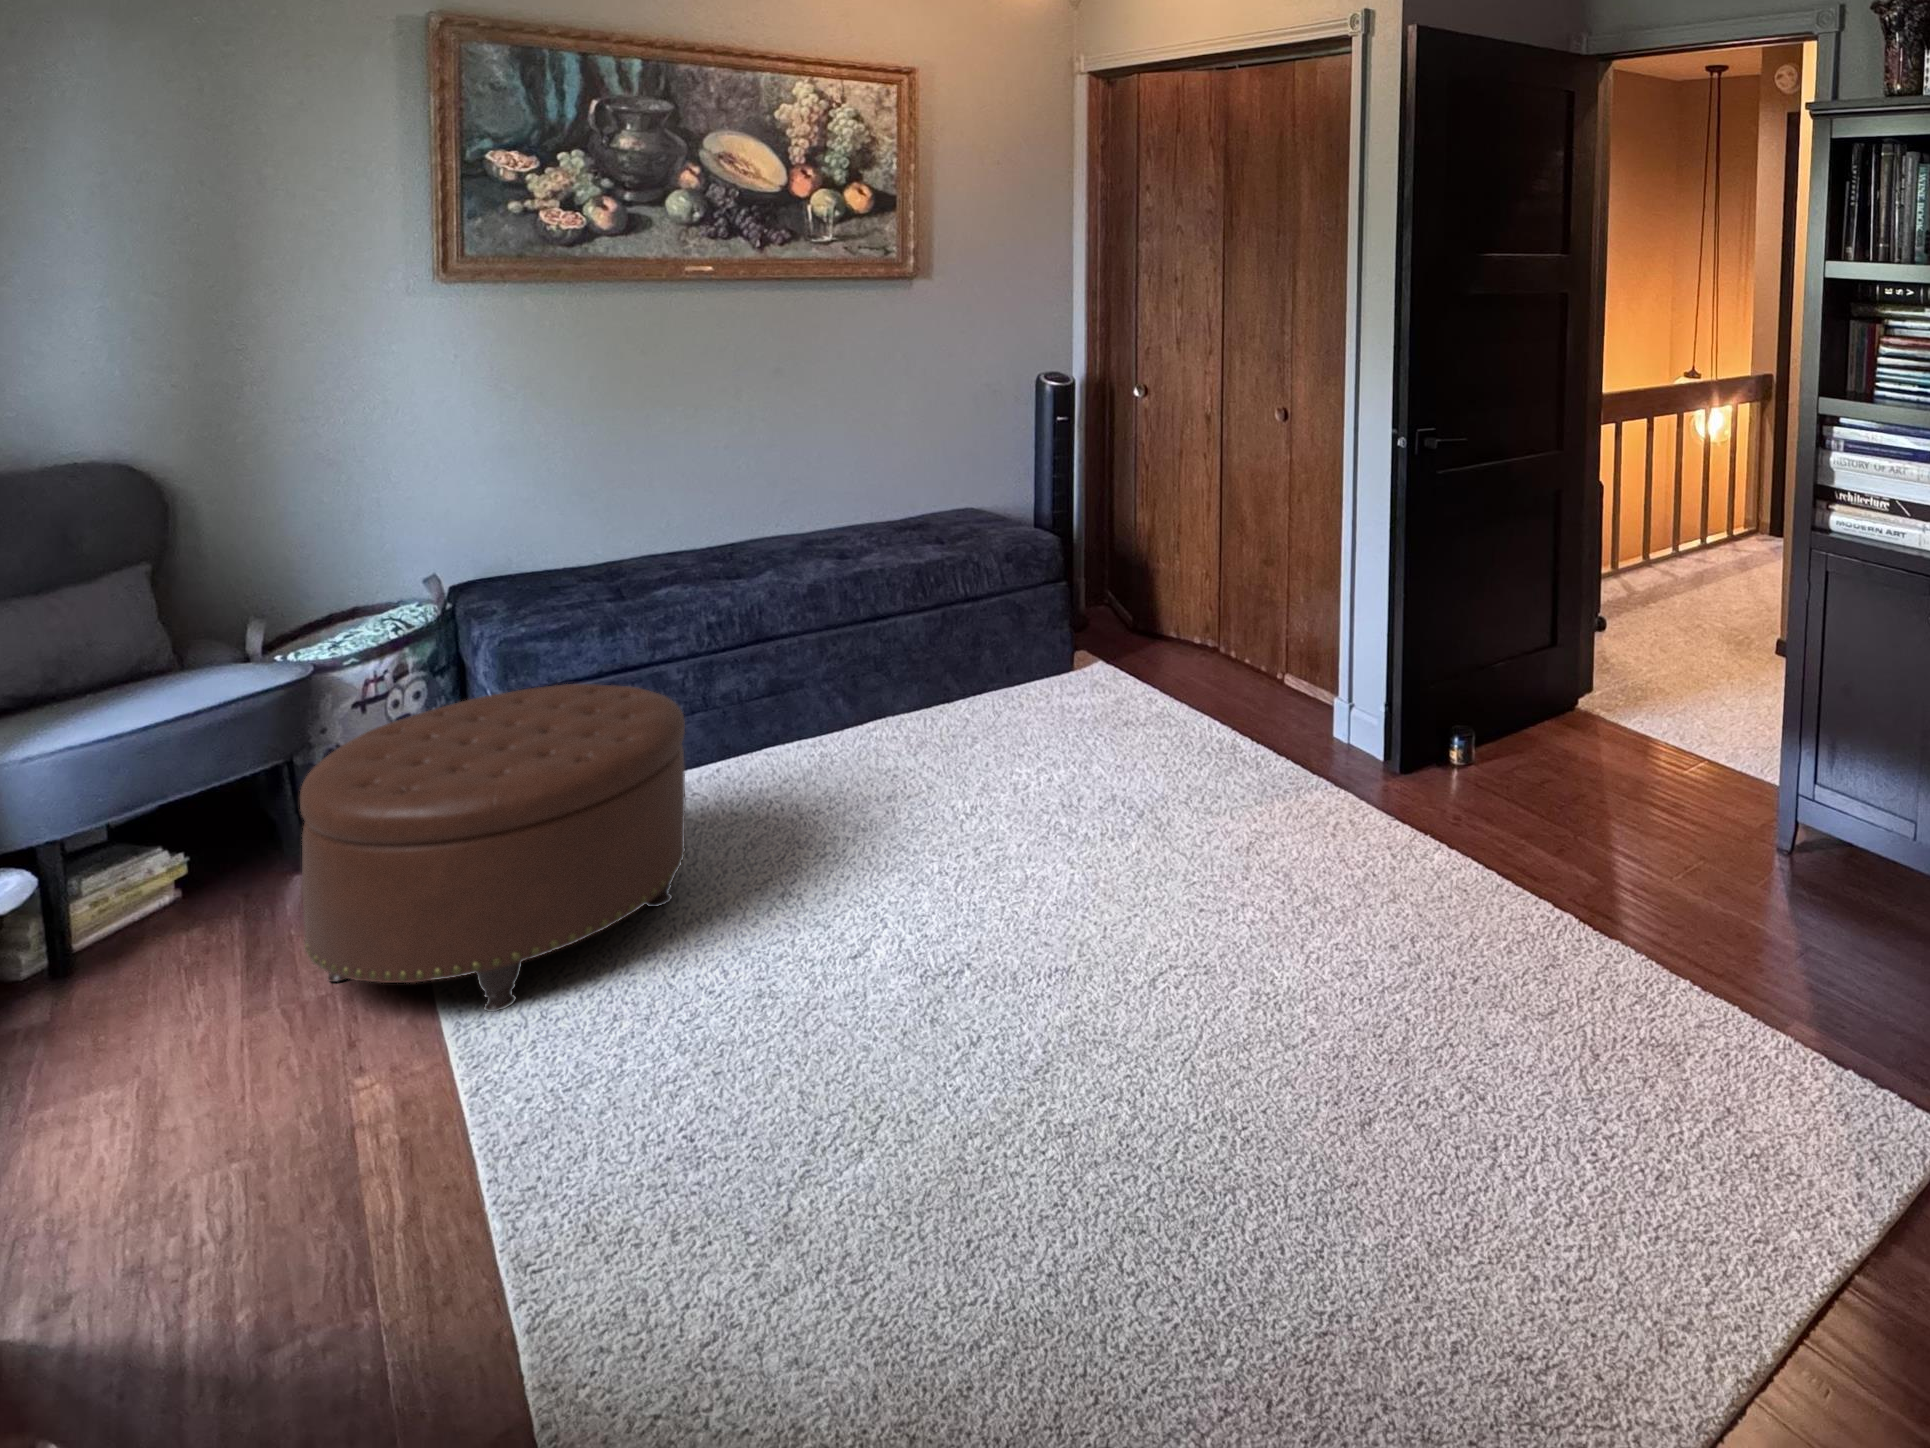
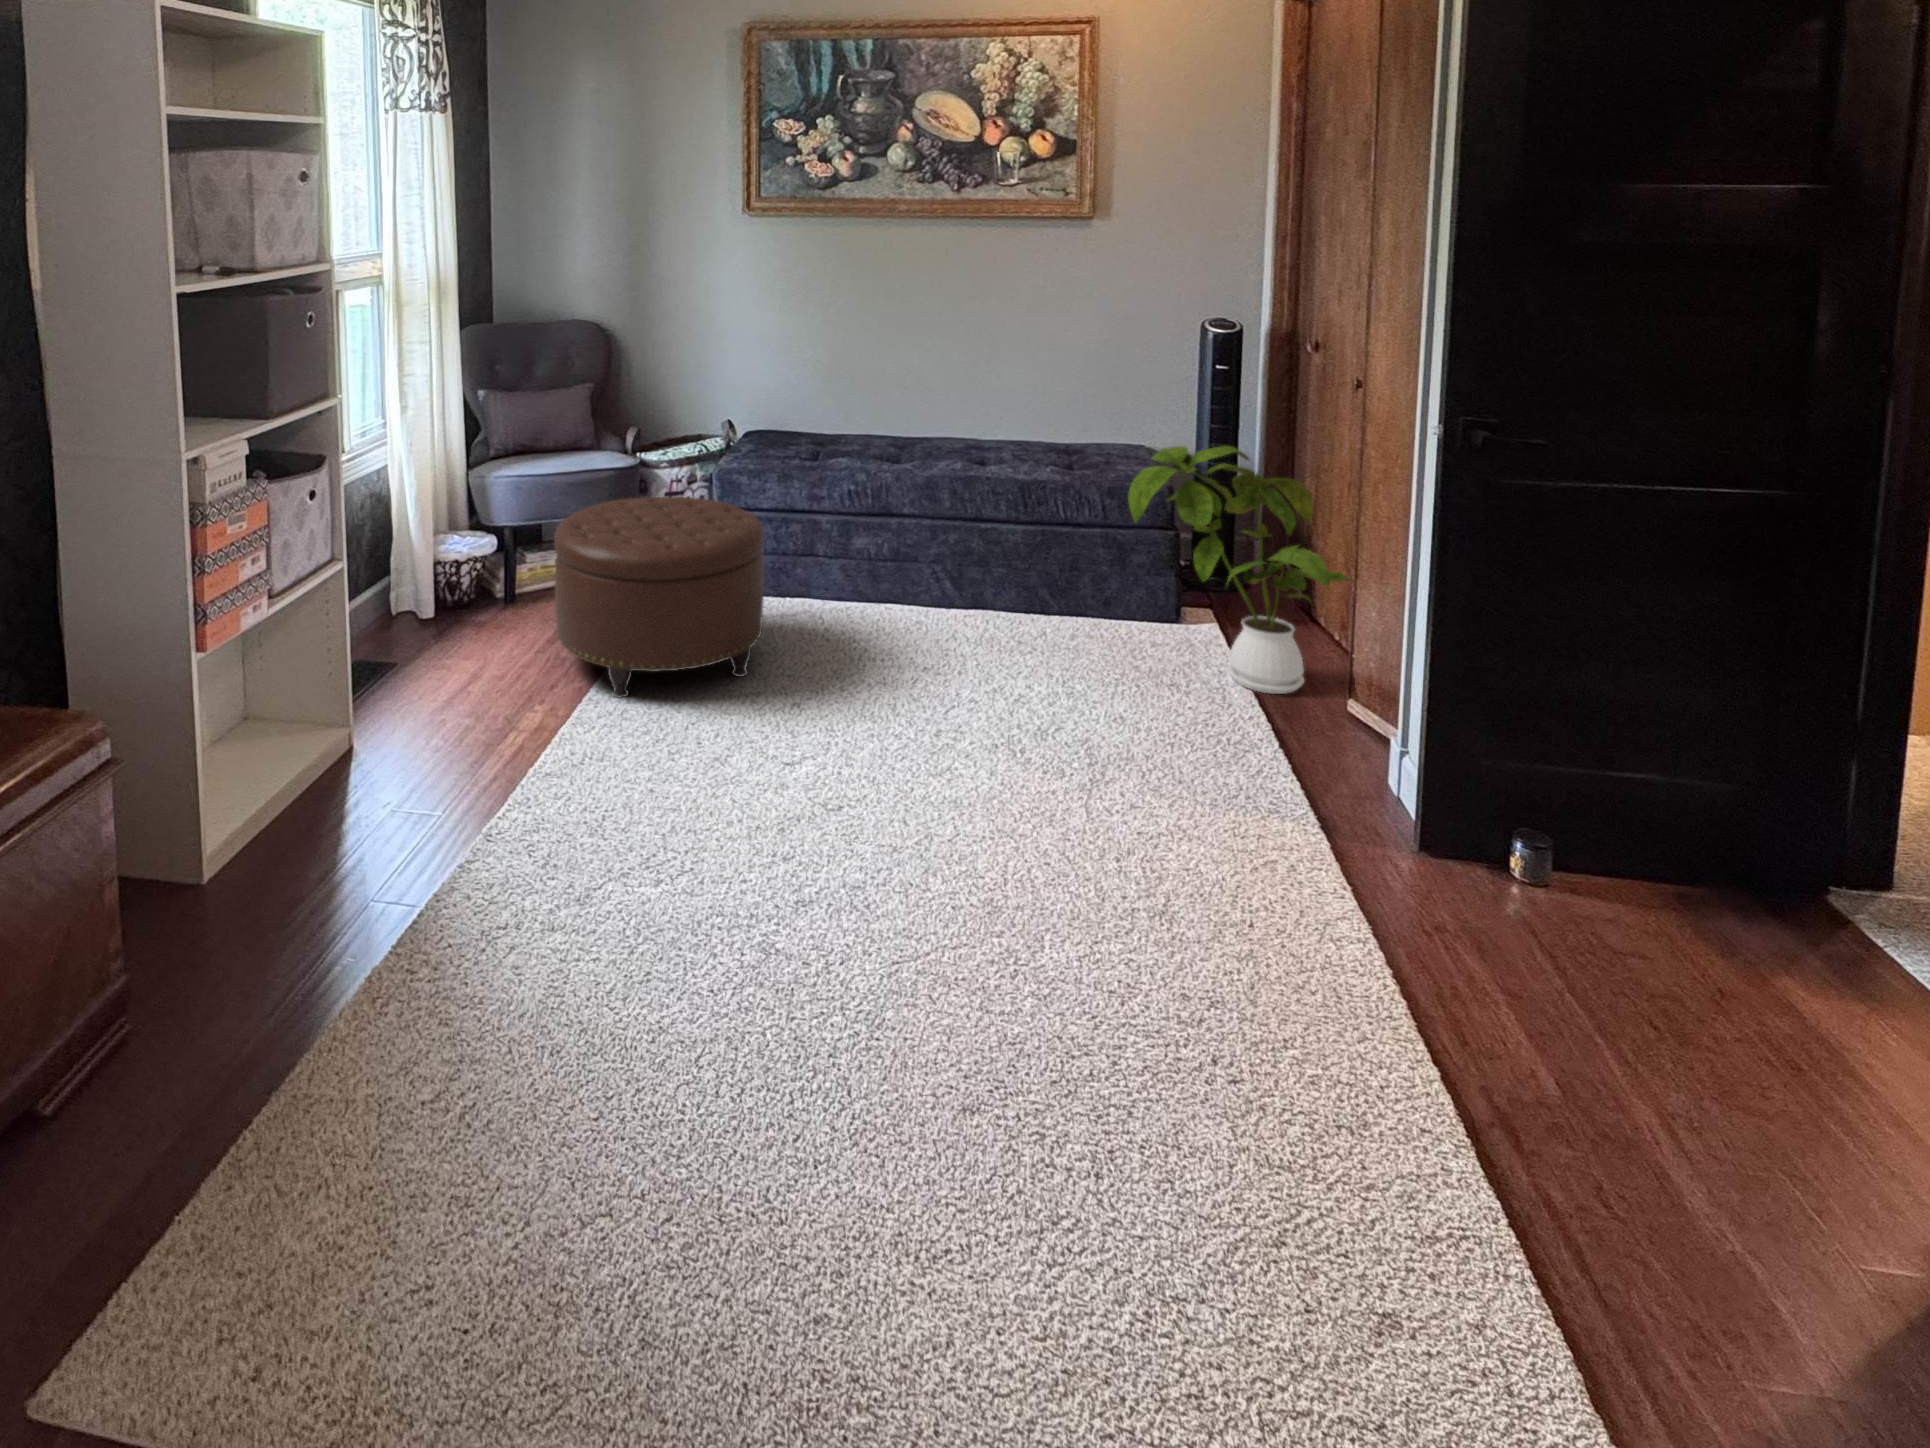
house plant: none [1076,489,1275,707] -> present [1128,446,1353,694]

